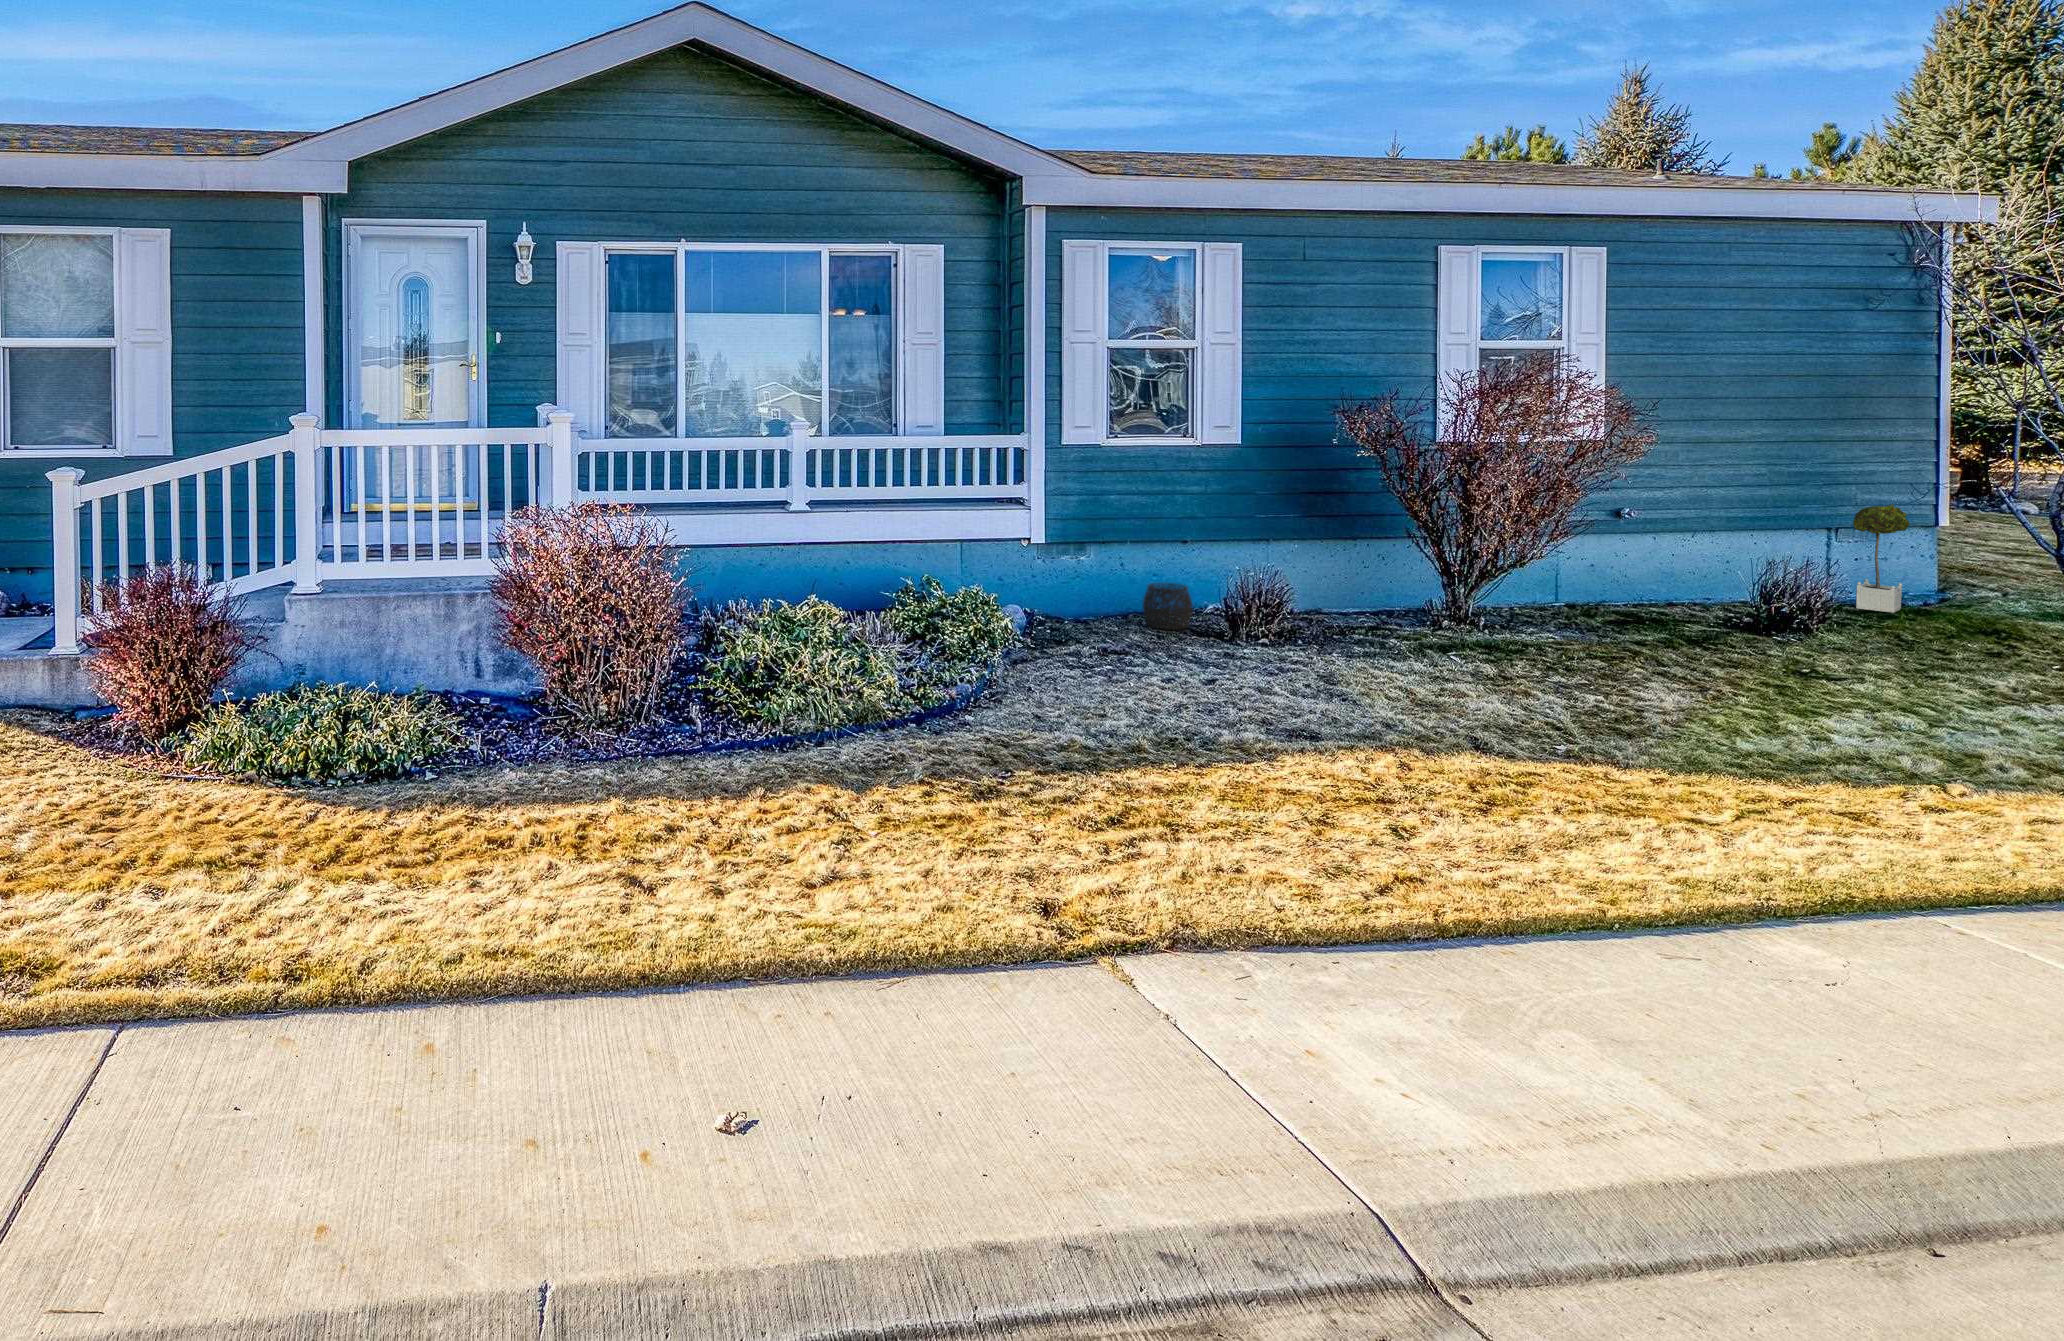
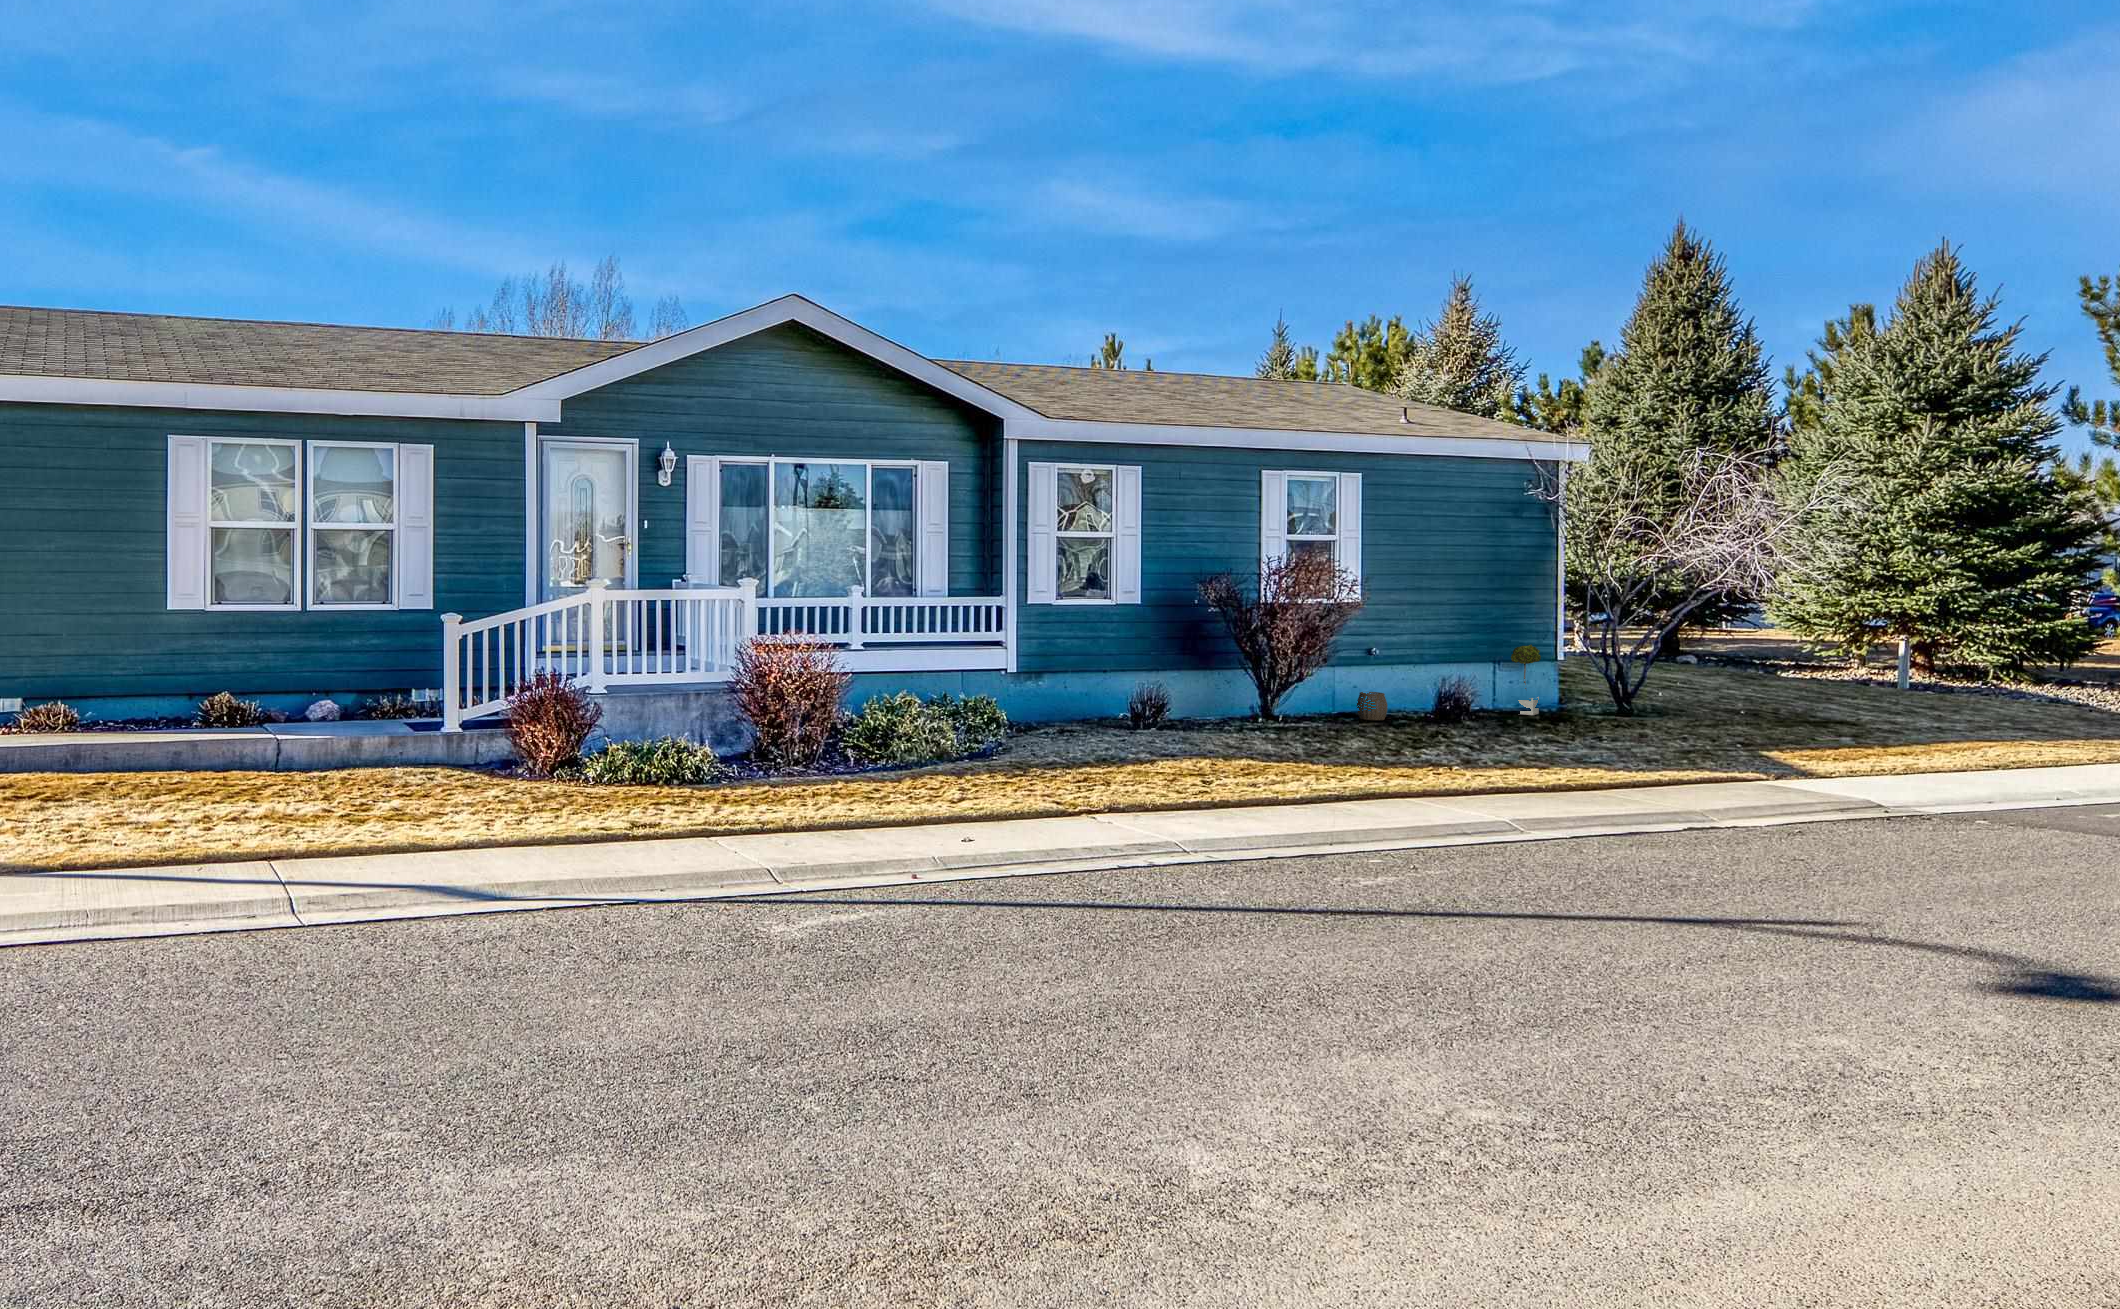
woven basket: present [1143,583,1193,630] -> present [1357,692,1388,720]

